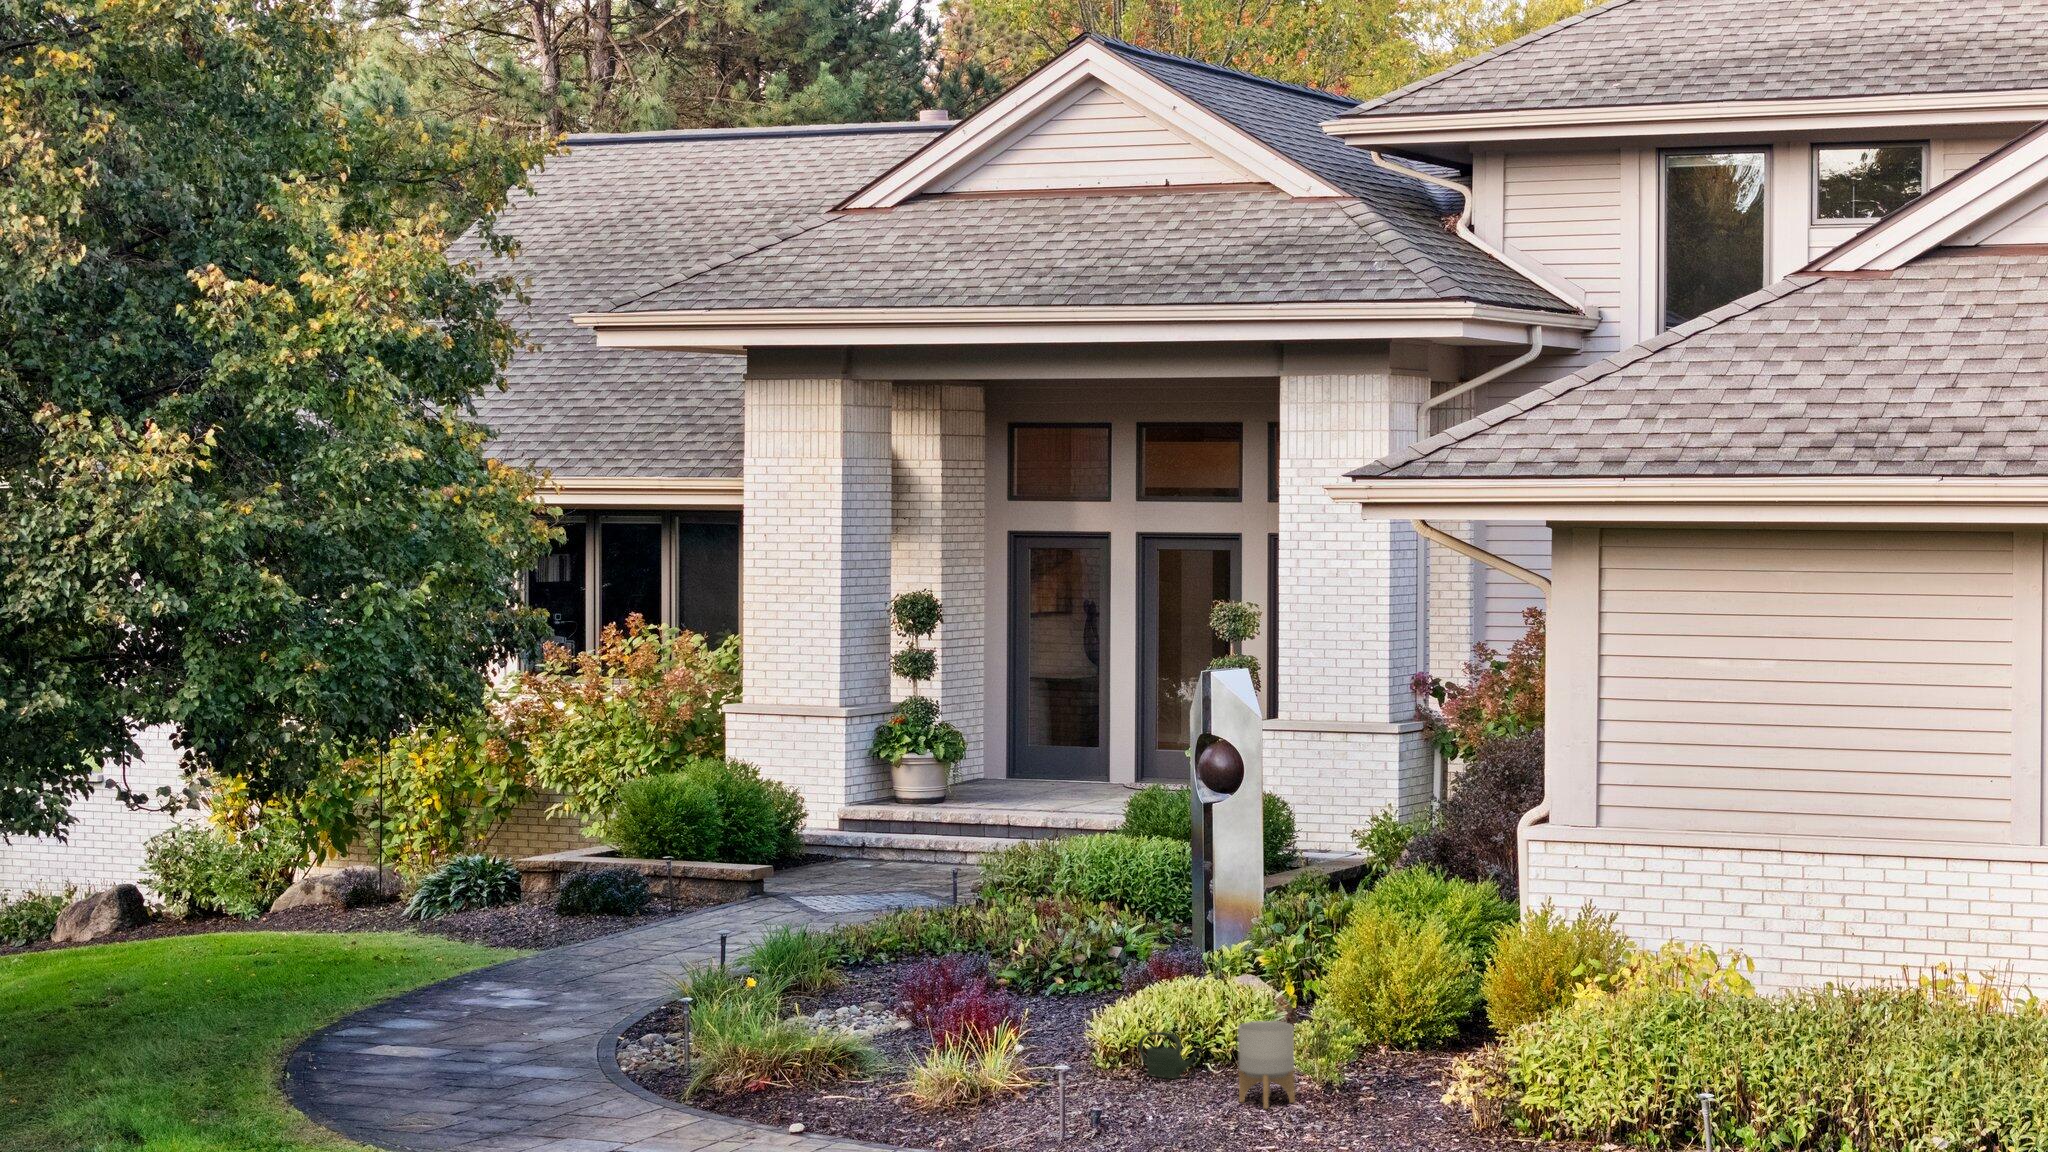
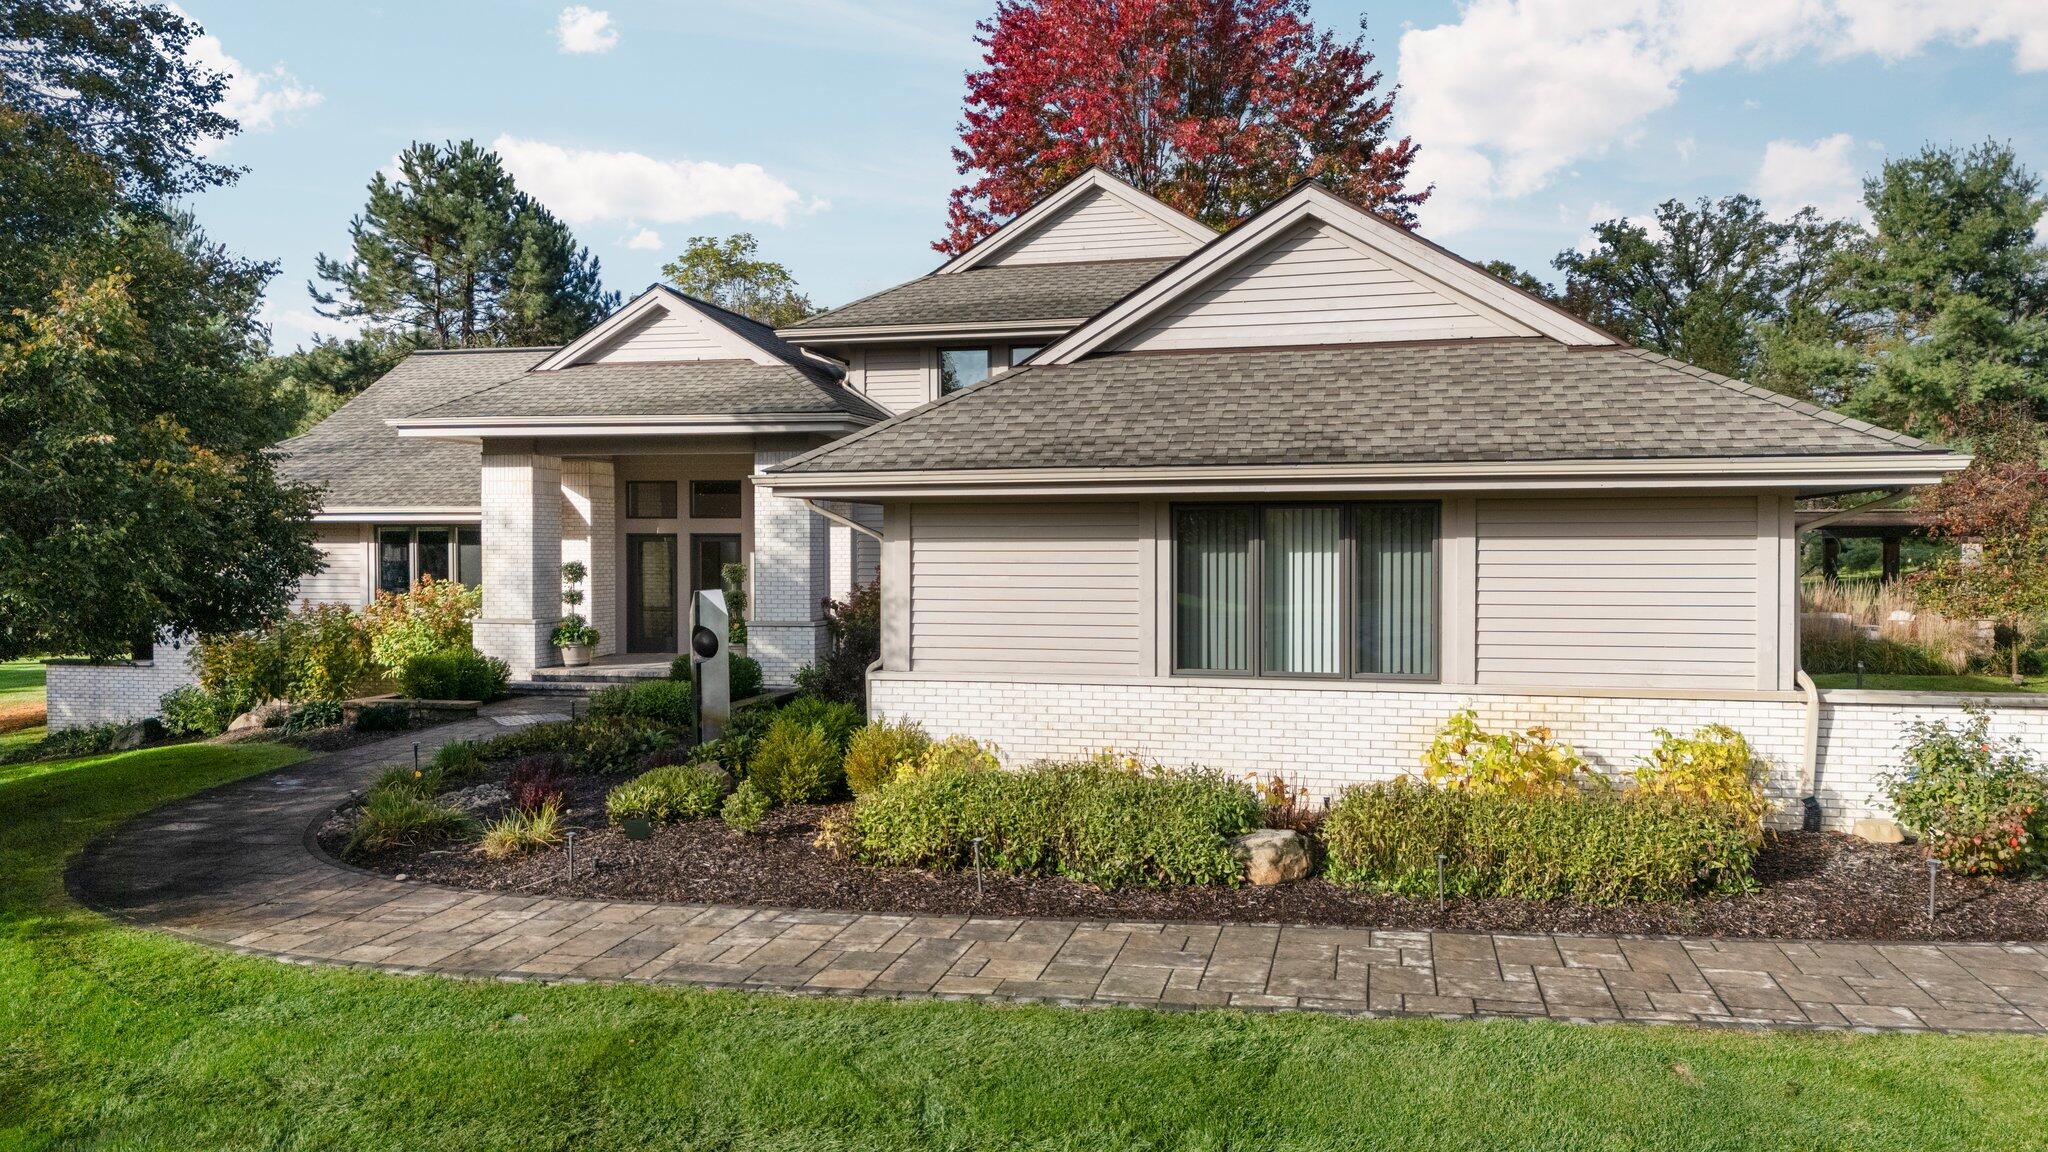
planter: present [1238,1021,1295,1109] -> none [681,800,719,860]

